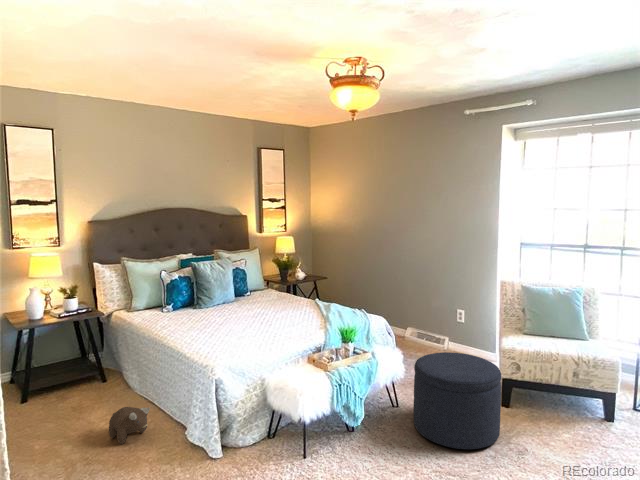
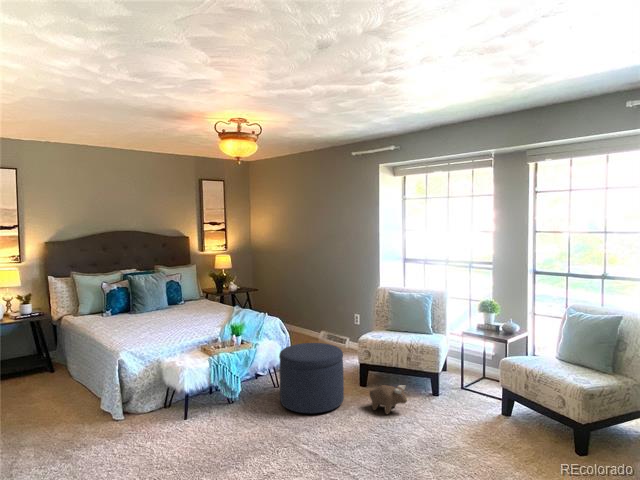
plush toy: present [109,407,150,444] -> present [370,385,408,414]

